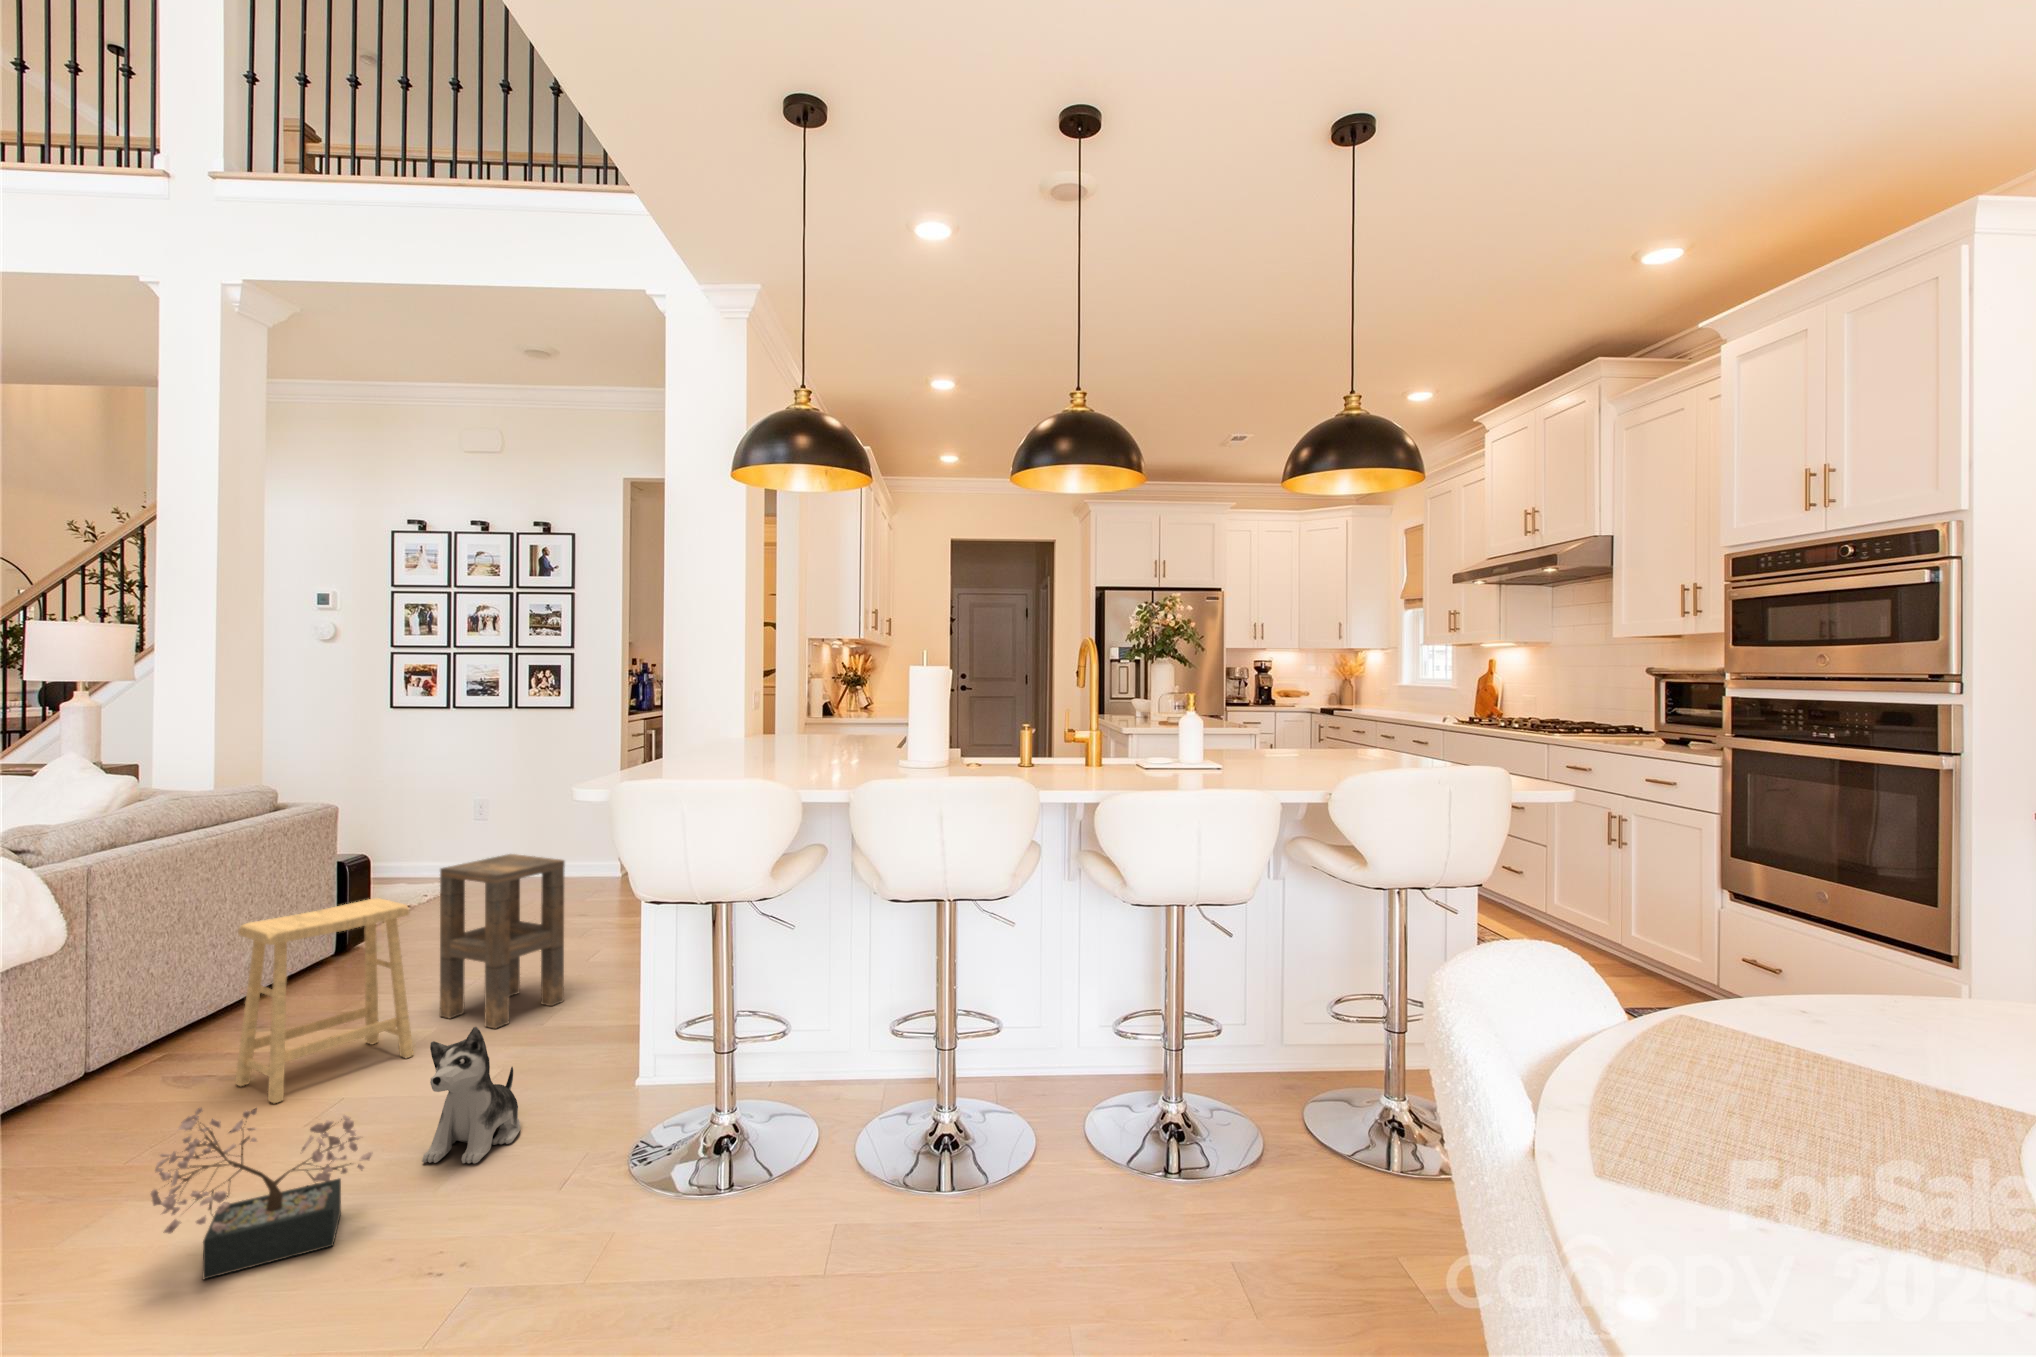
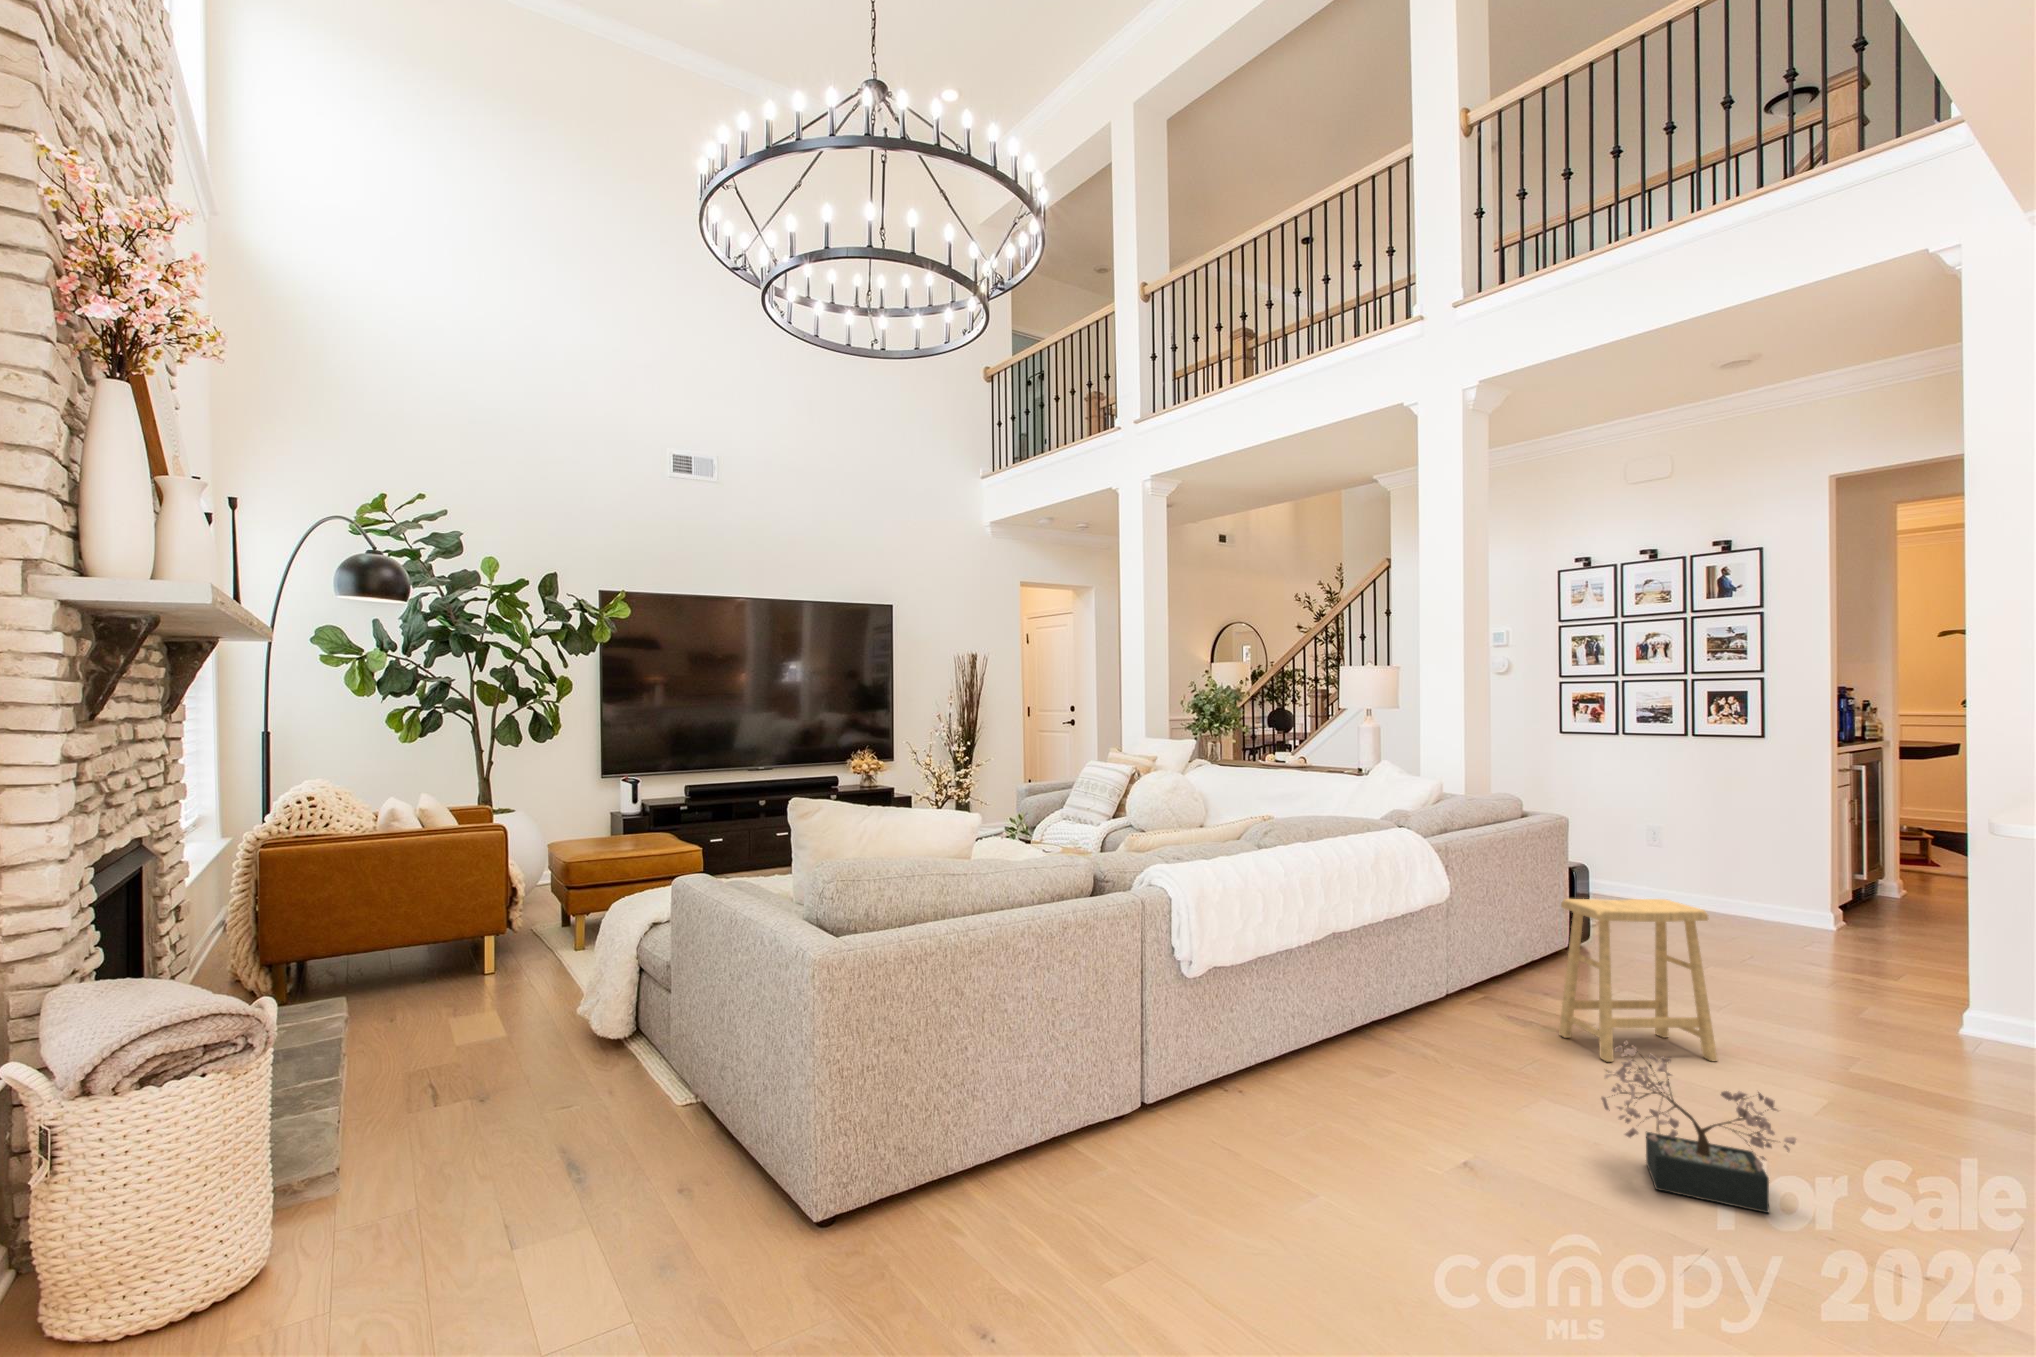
side table: present [440,854,565,1028] -> none [1715,880,1869,1062]
plush toy: present [422,1027,520,1164] -> none [1808,1049,1925,1196]

